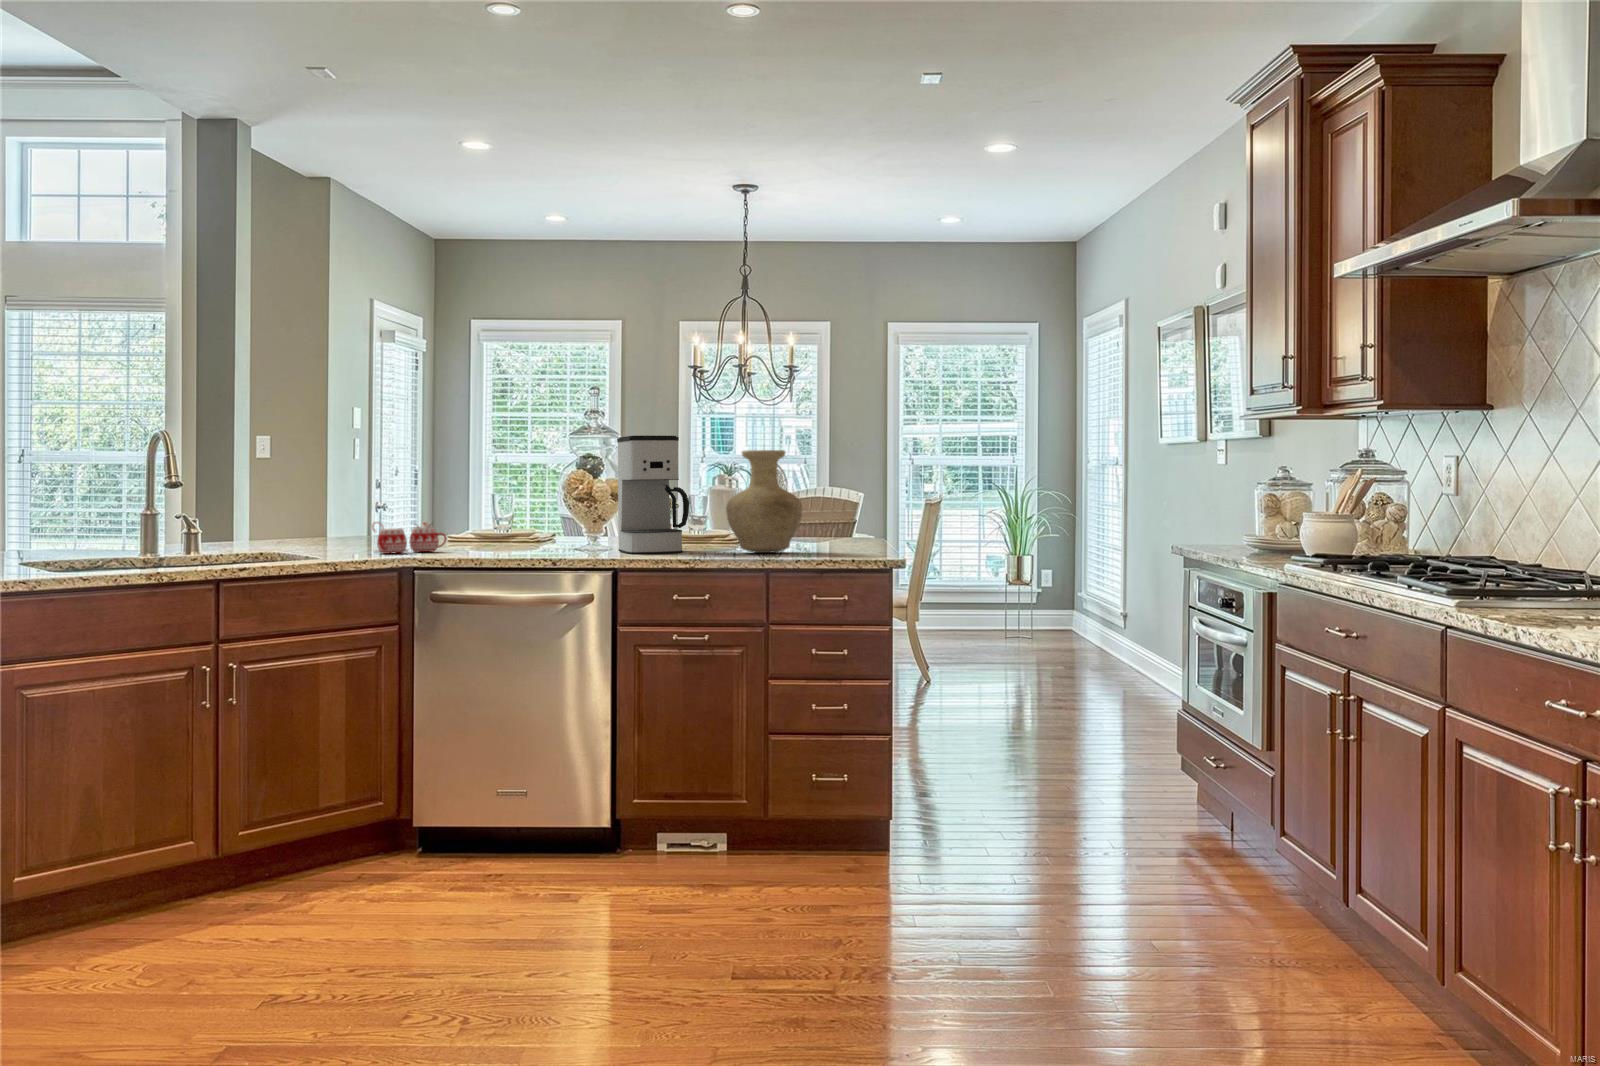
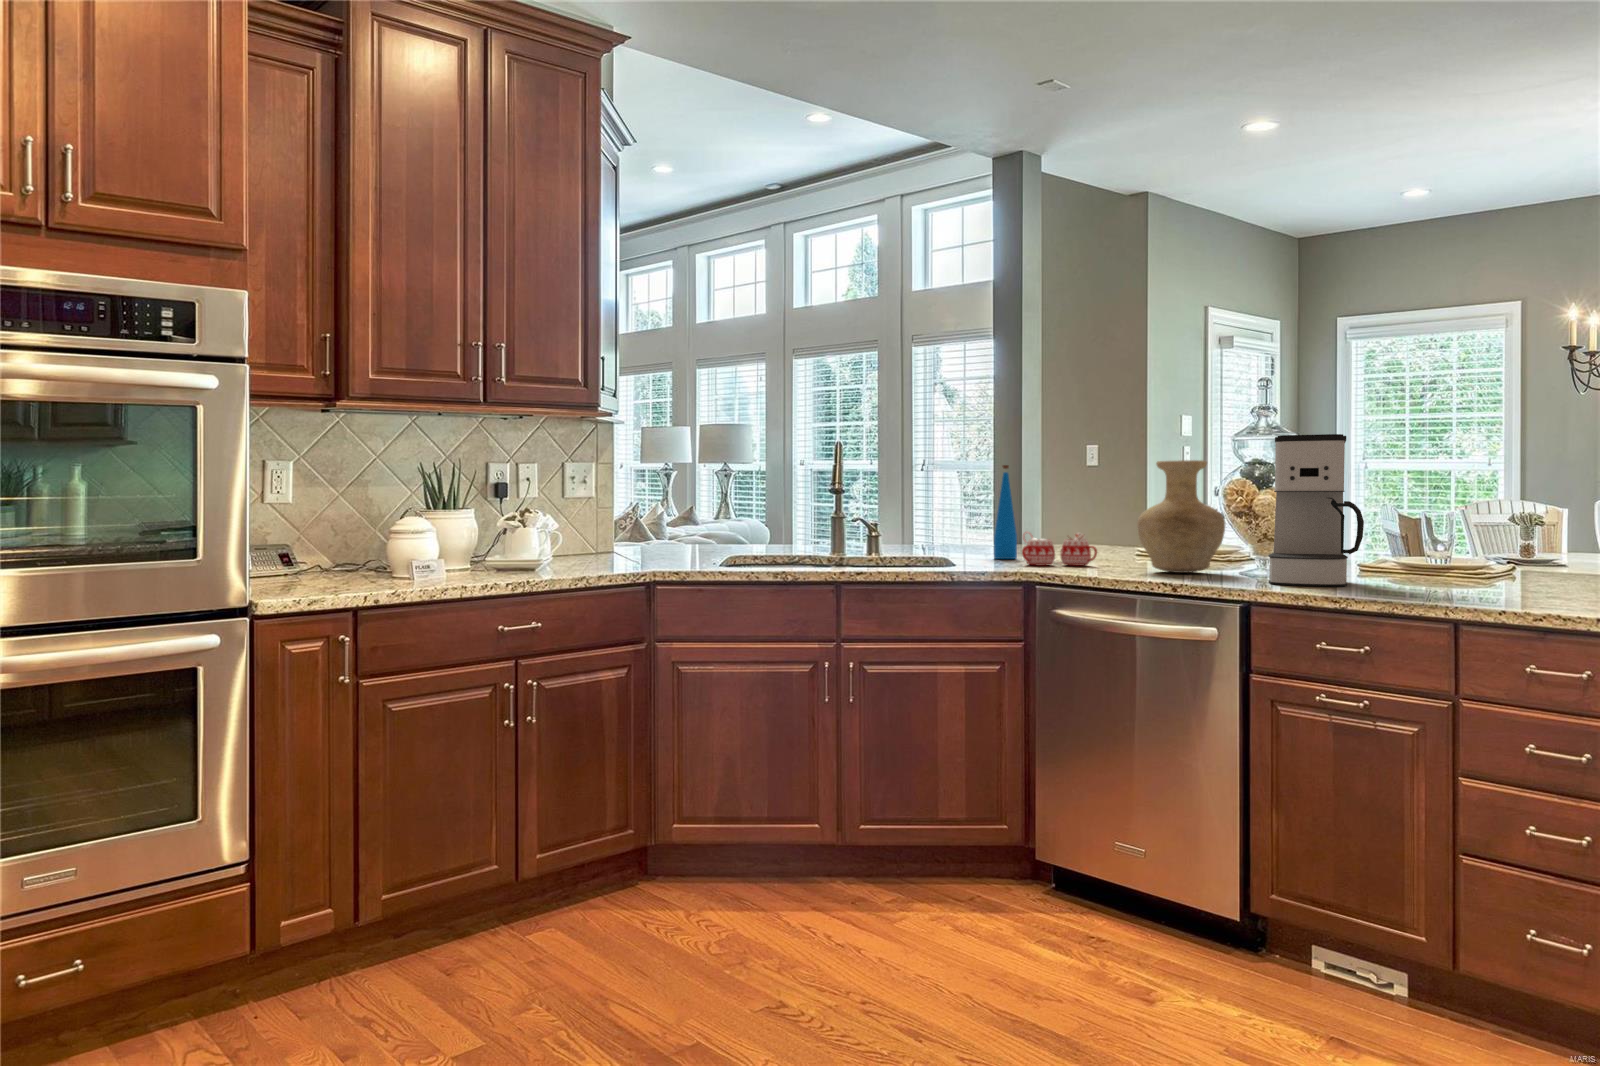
vase: present [726,450,802,553] -> present [1137,460,1225,573]
bottle: none [318,457,343,551] -> present [994,465,1017,559]

